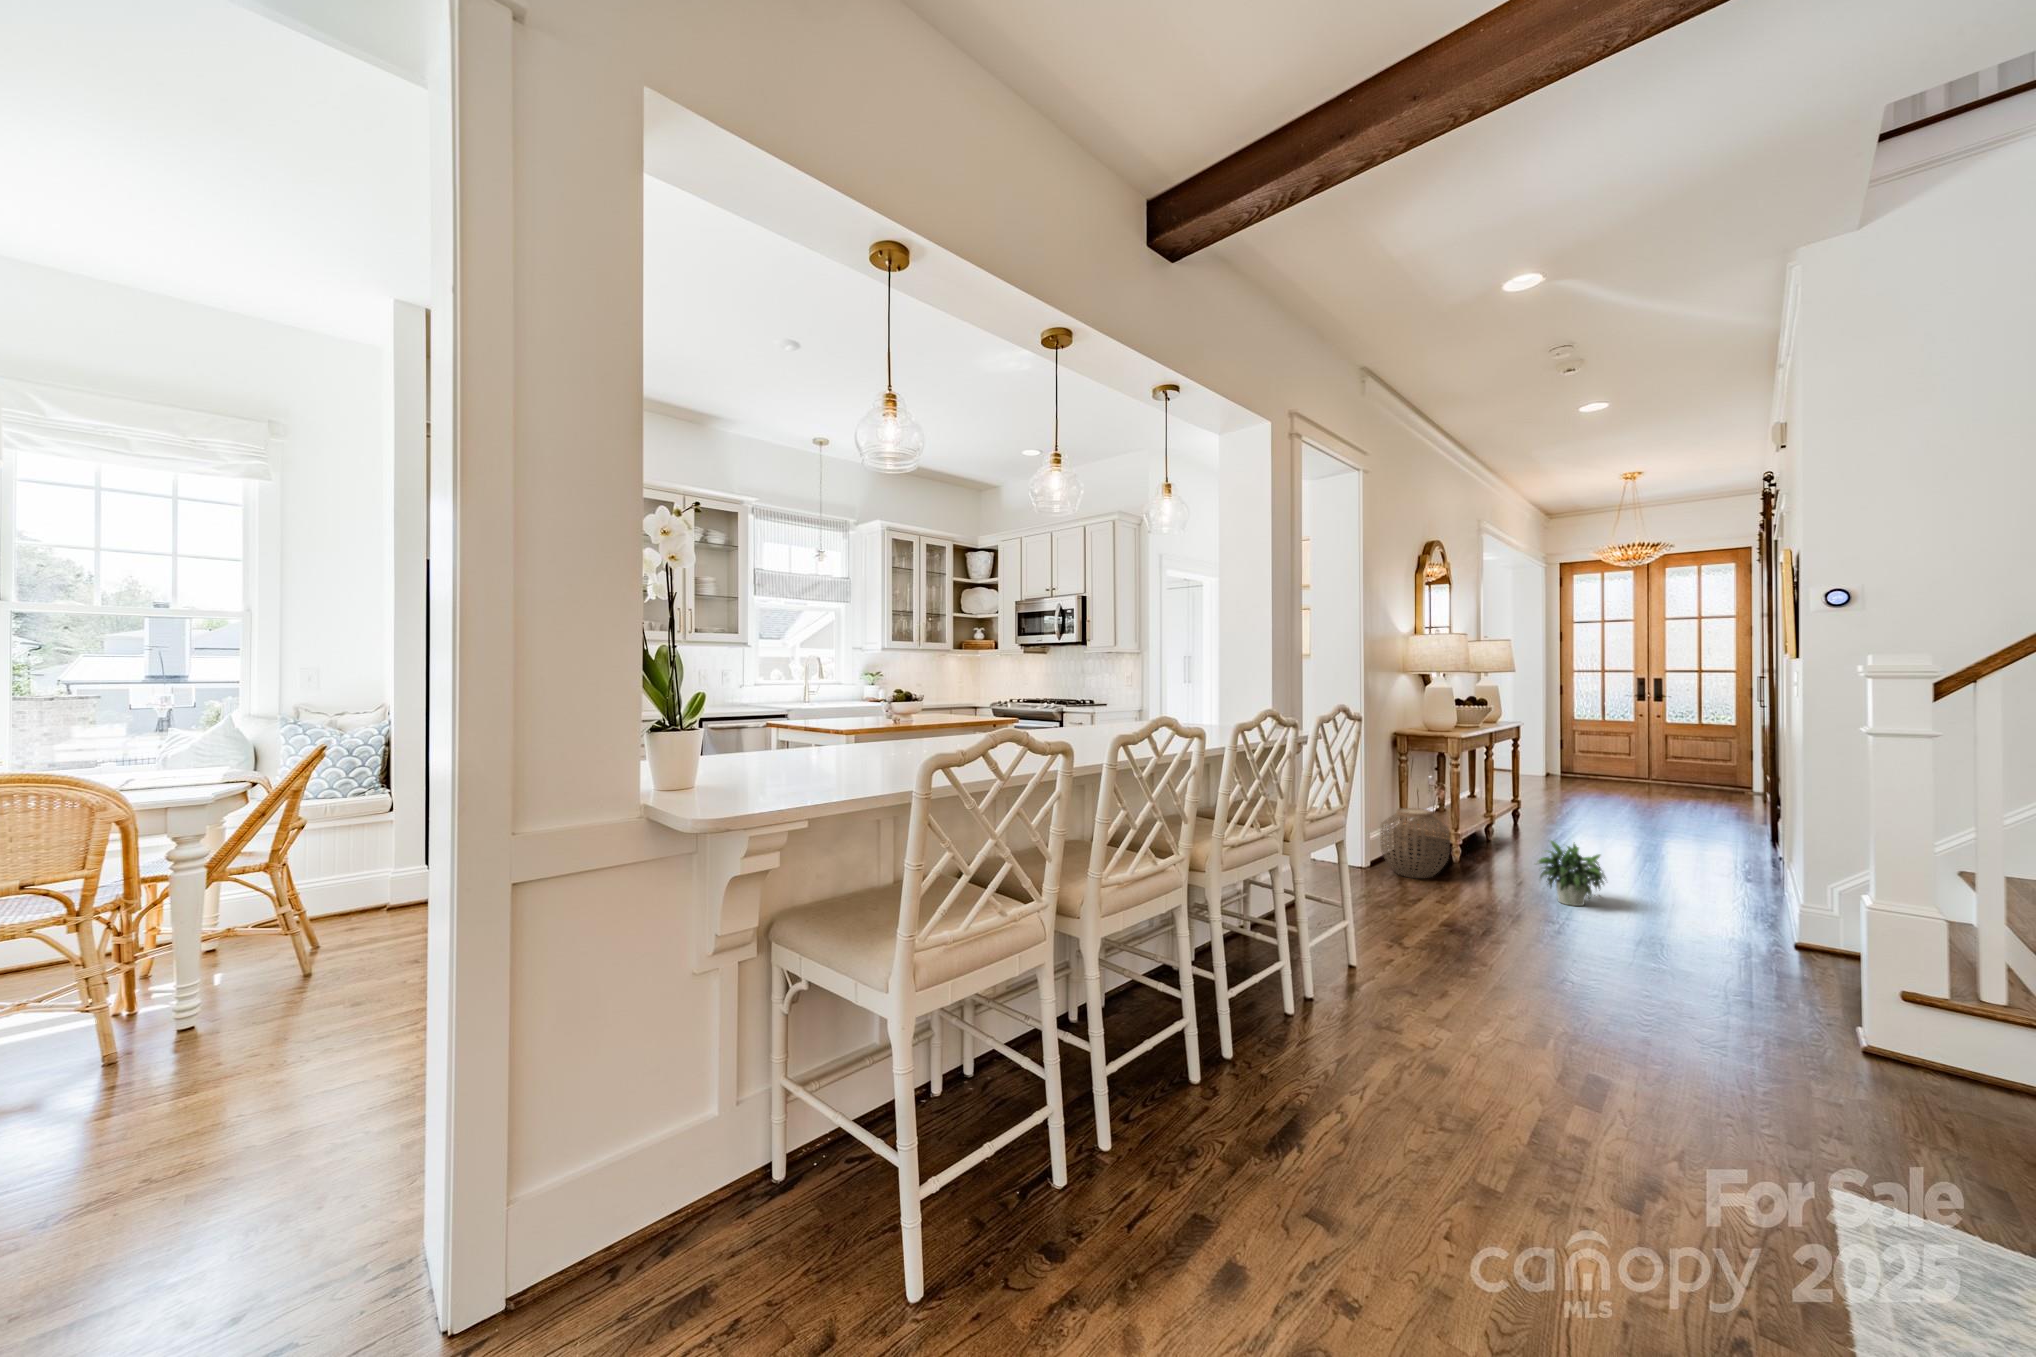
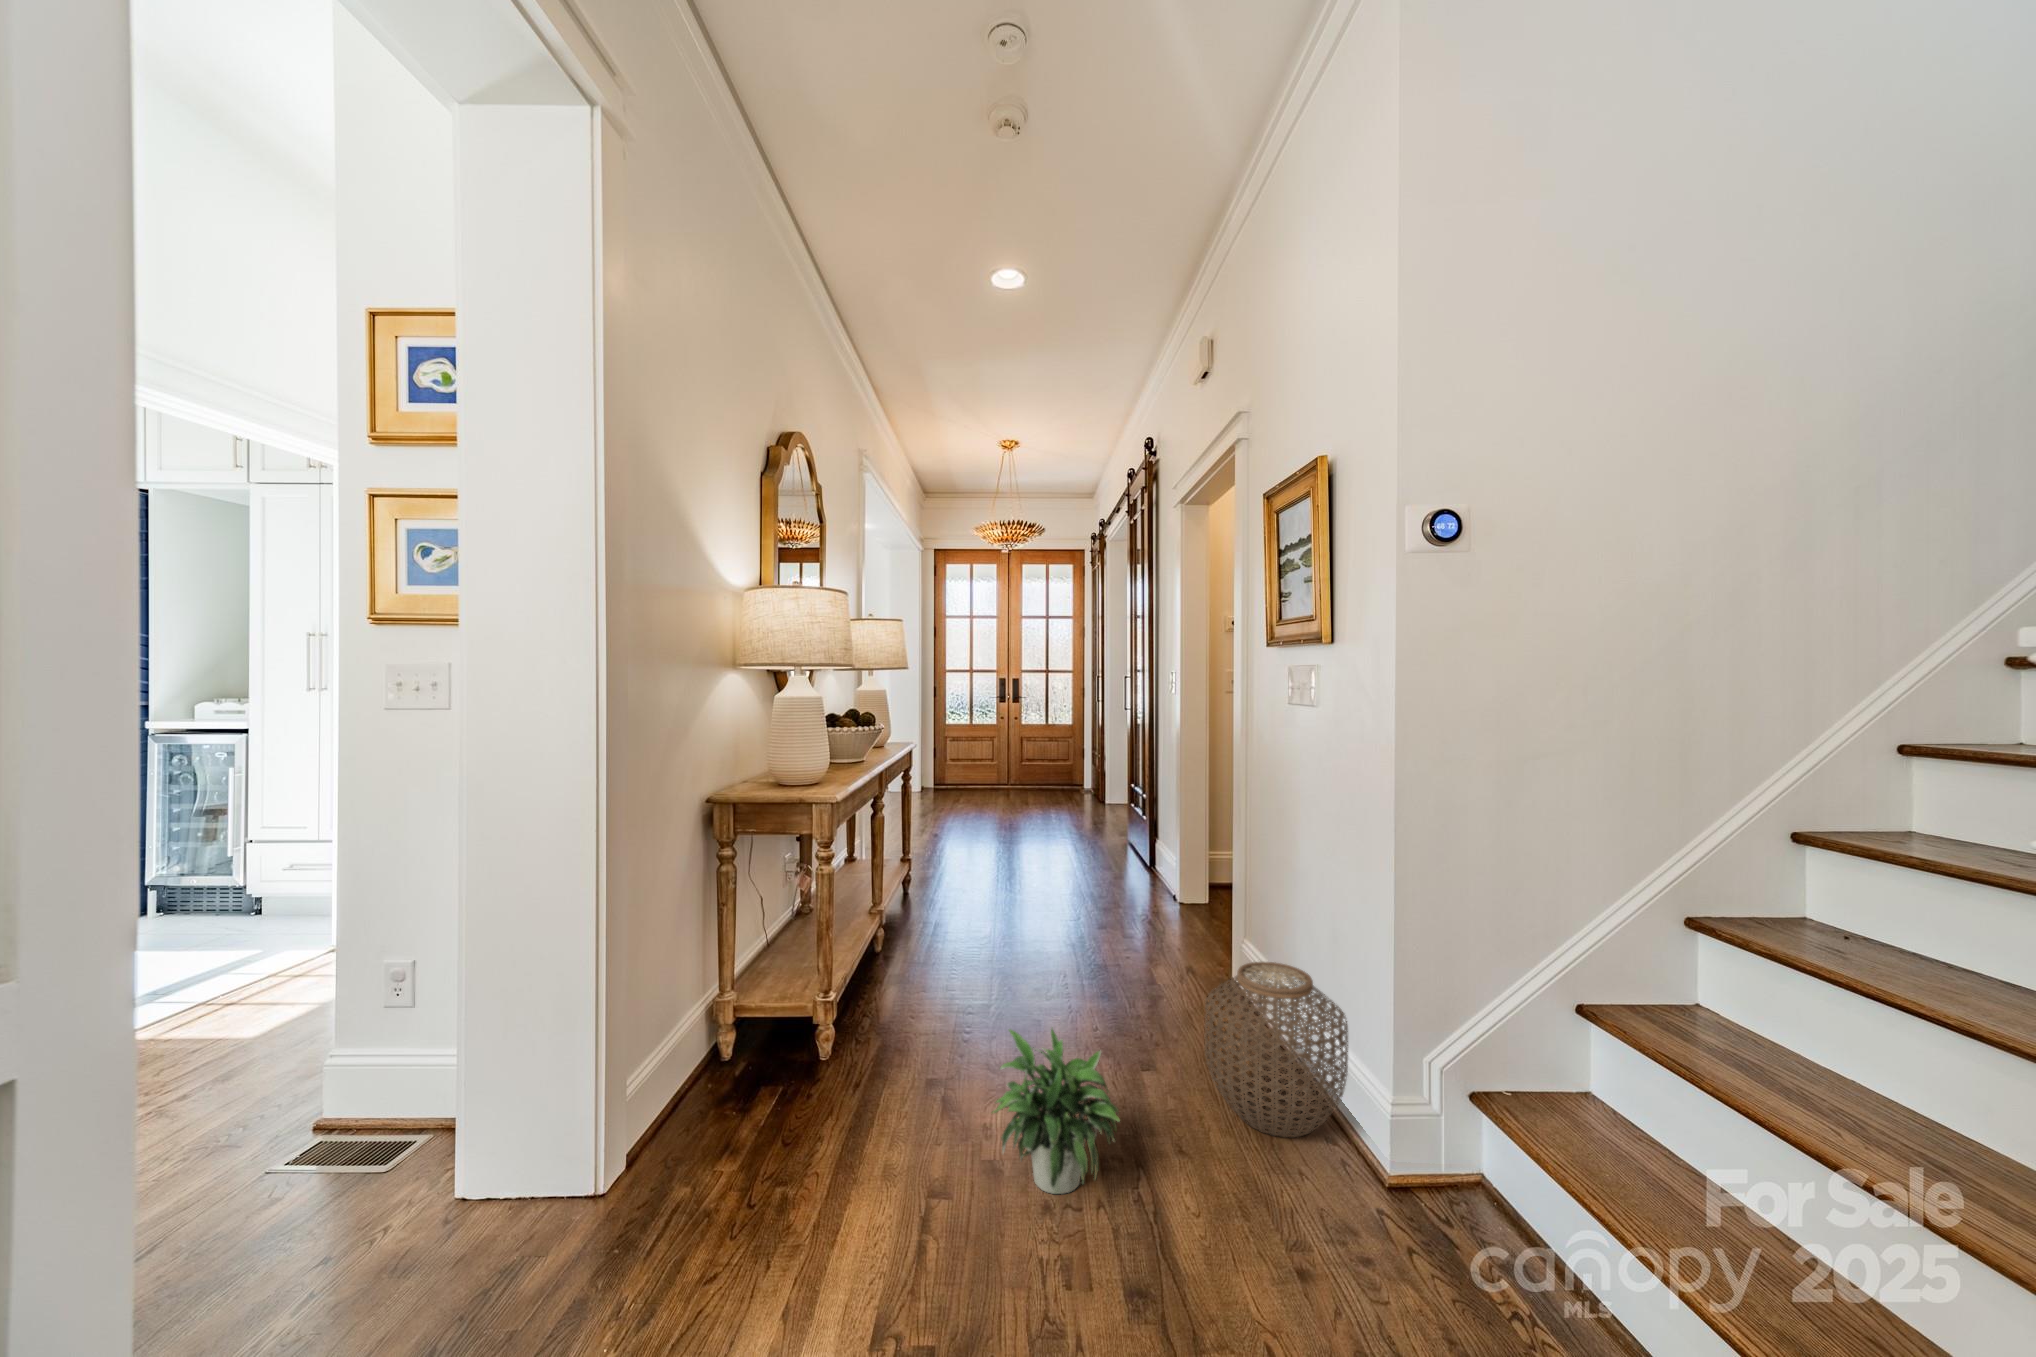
woven basket: present [1381,808,1450,878] -> present [1205,962,1348,1137]

